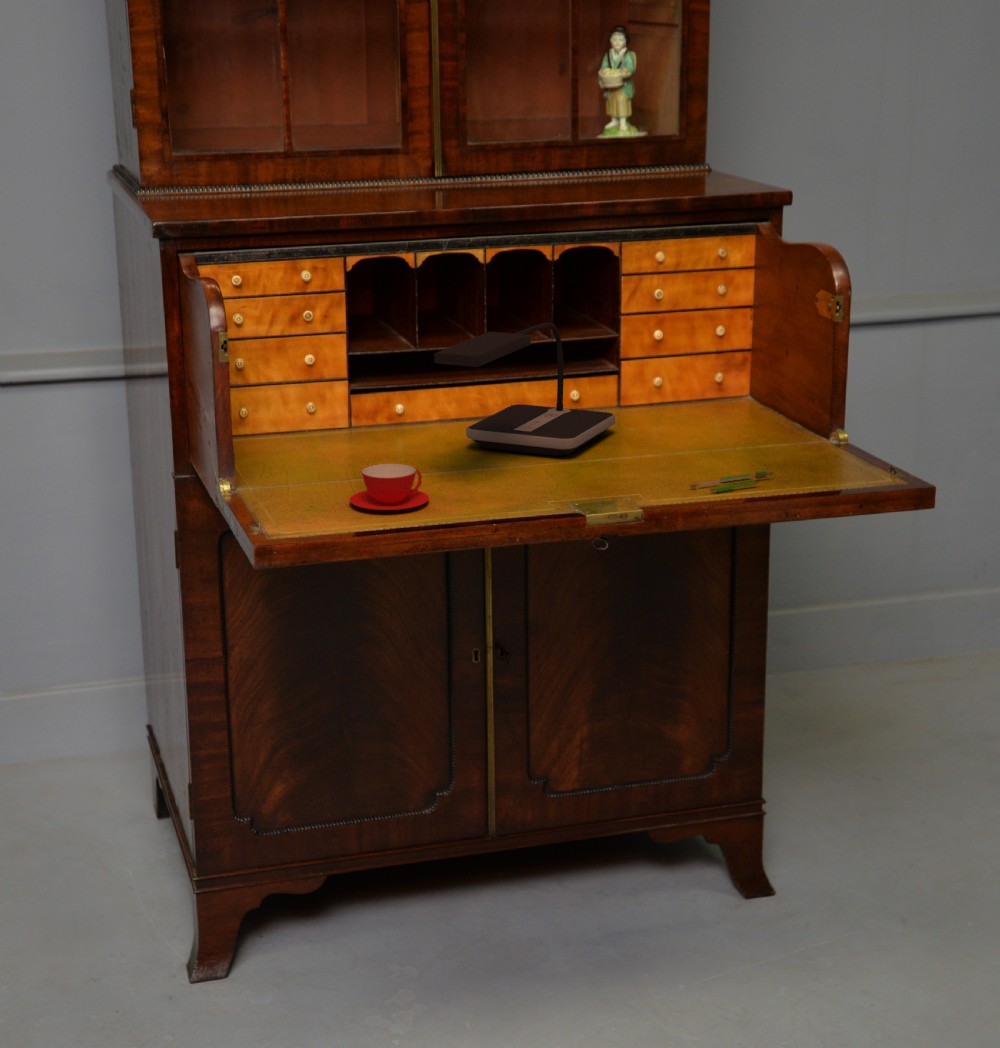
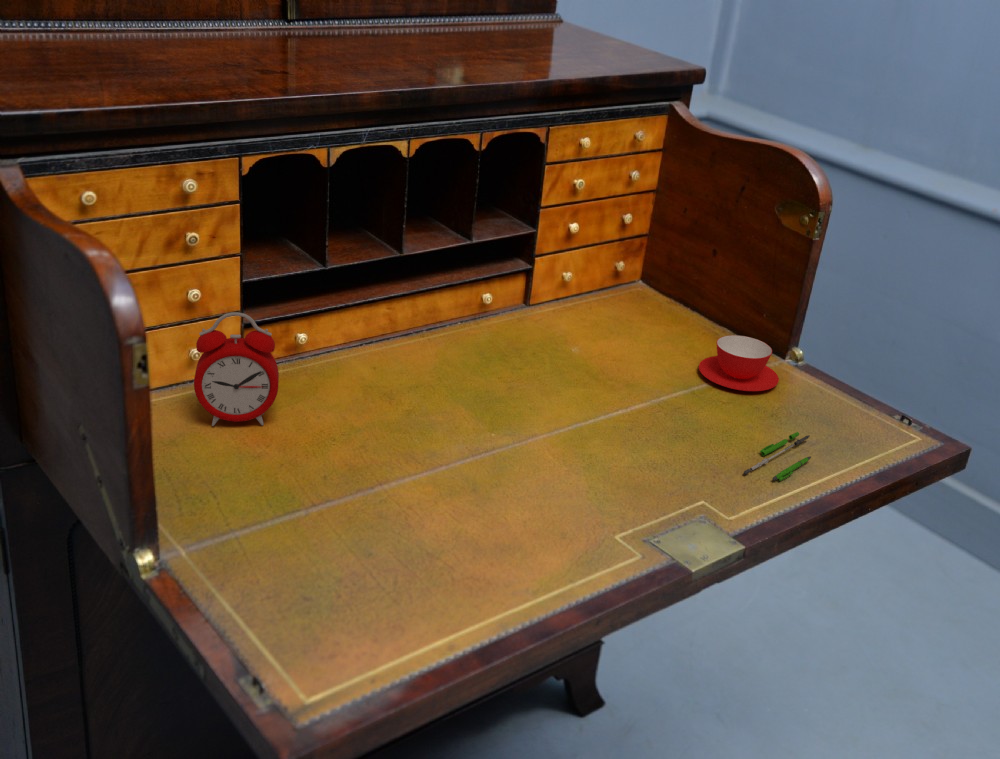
desk lamp: present [434,322,615,456] -> none [417,241,567,415]
alarm clock: none [295,361,358,451] -> present [194,312,279,426]
teacup: present [350,464,429,510] -> present [699,335,779,391]

